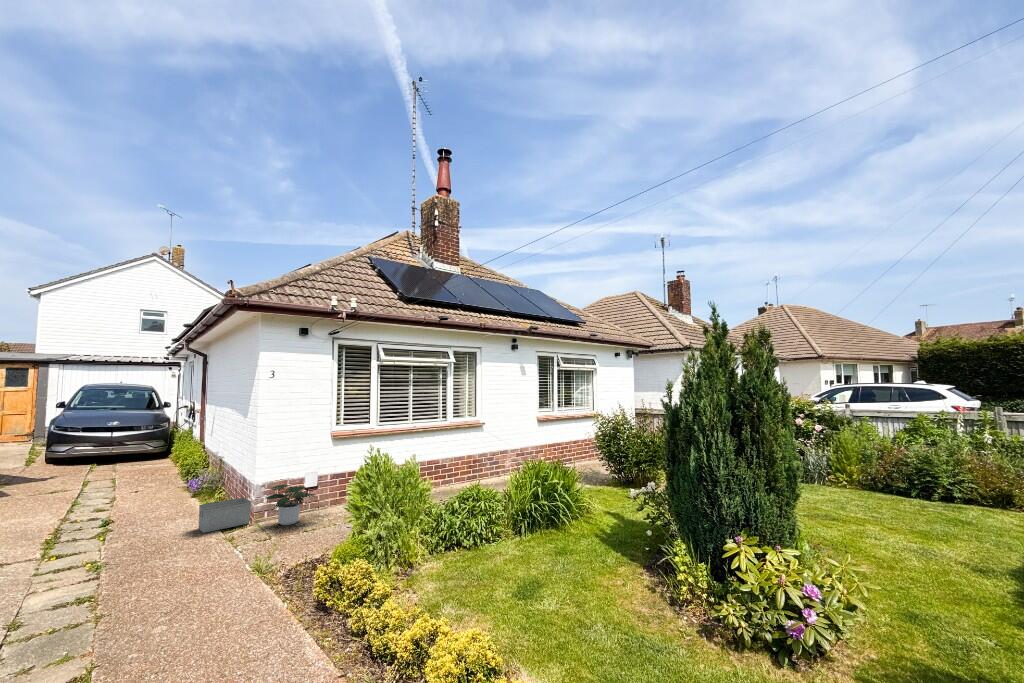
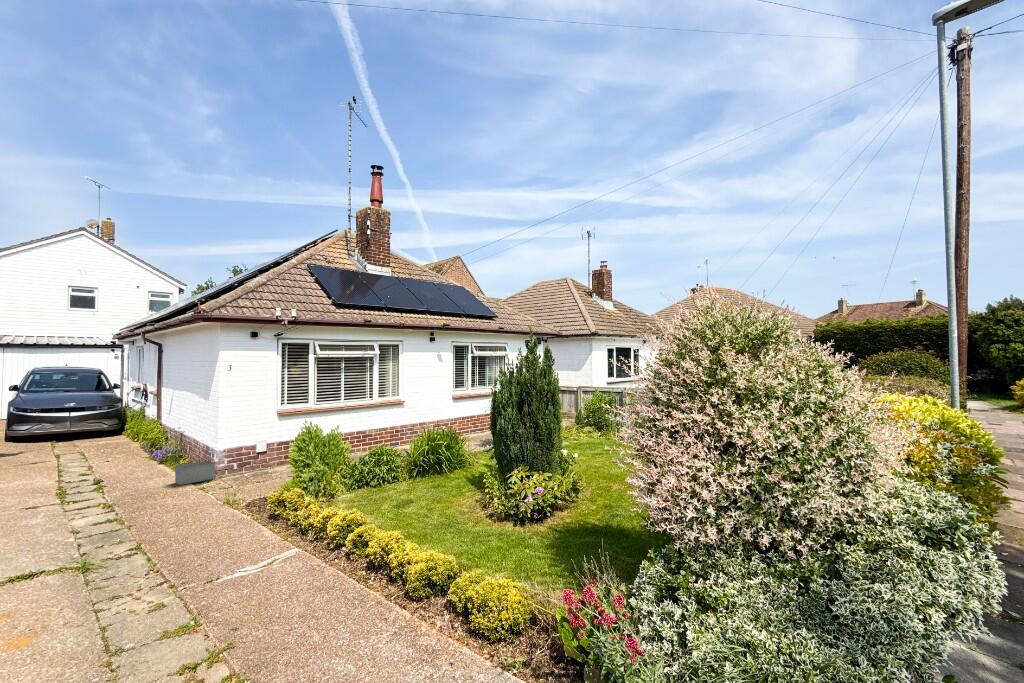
potted plant: present [265,485,315,525] -> none [226,450,267,479]

